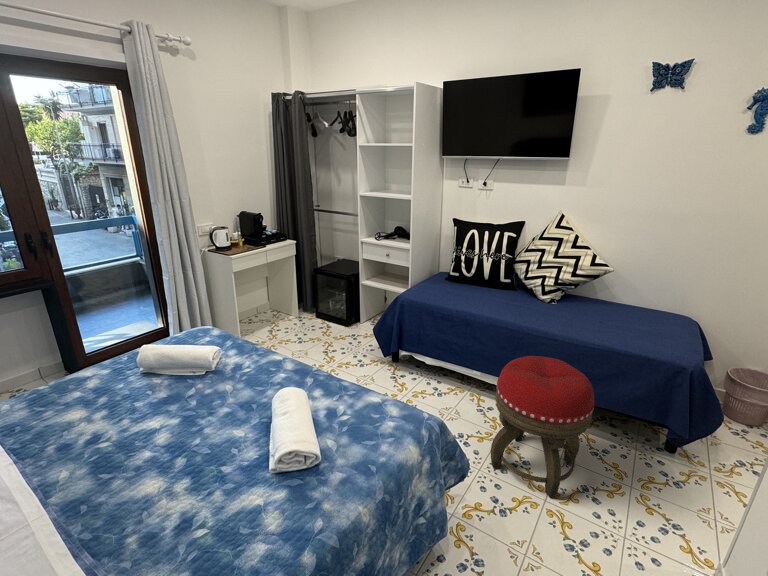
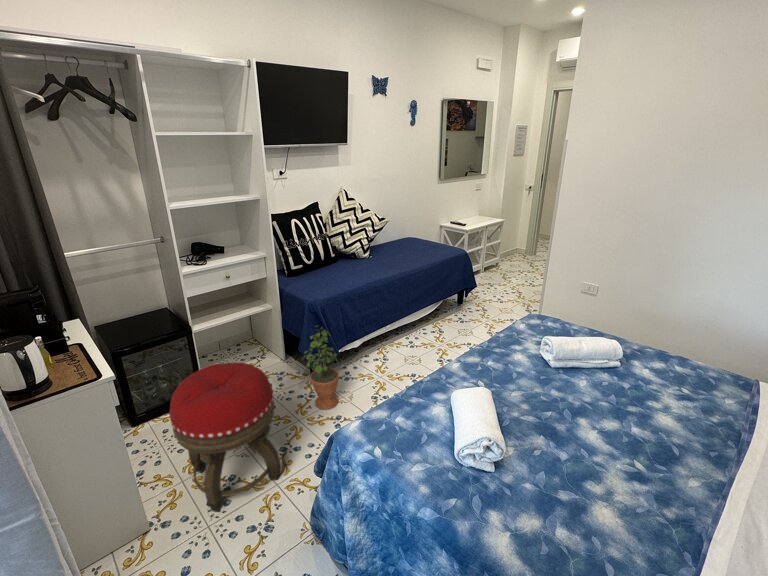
potted plant: none [668,404,737,518] -> present [302,326,339,410]

